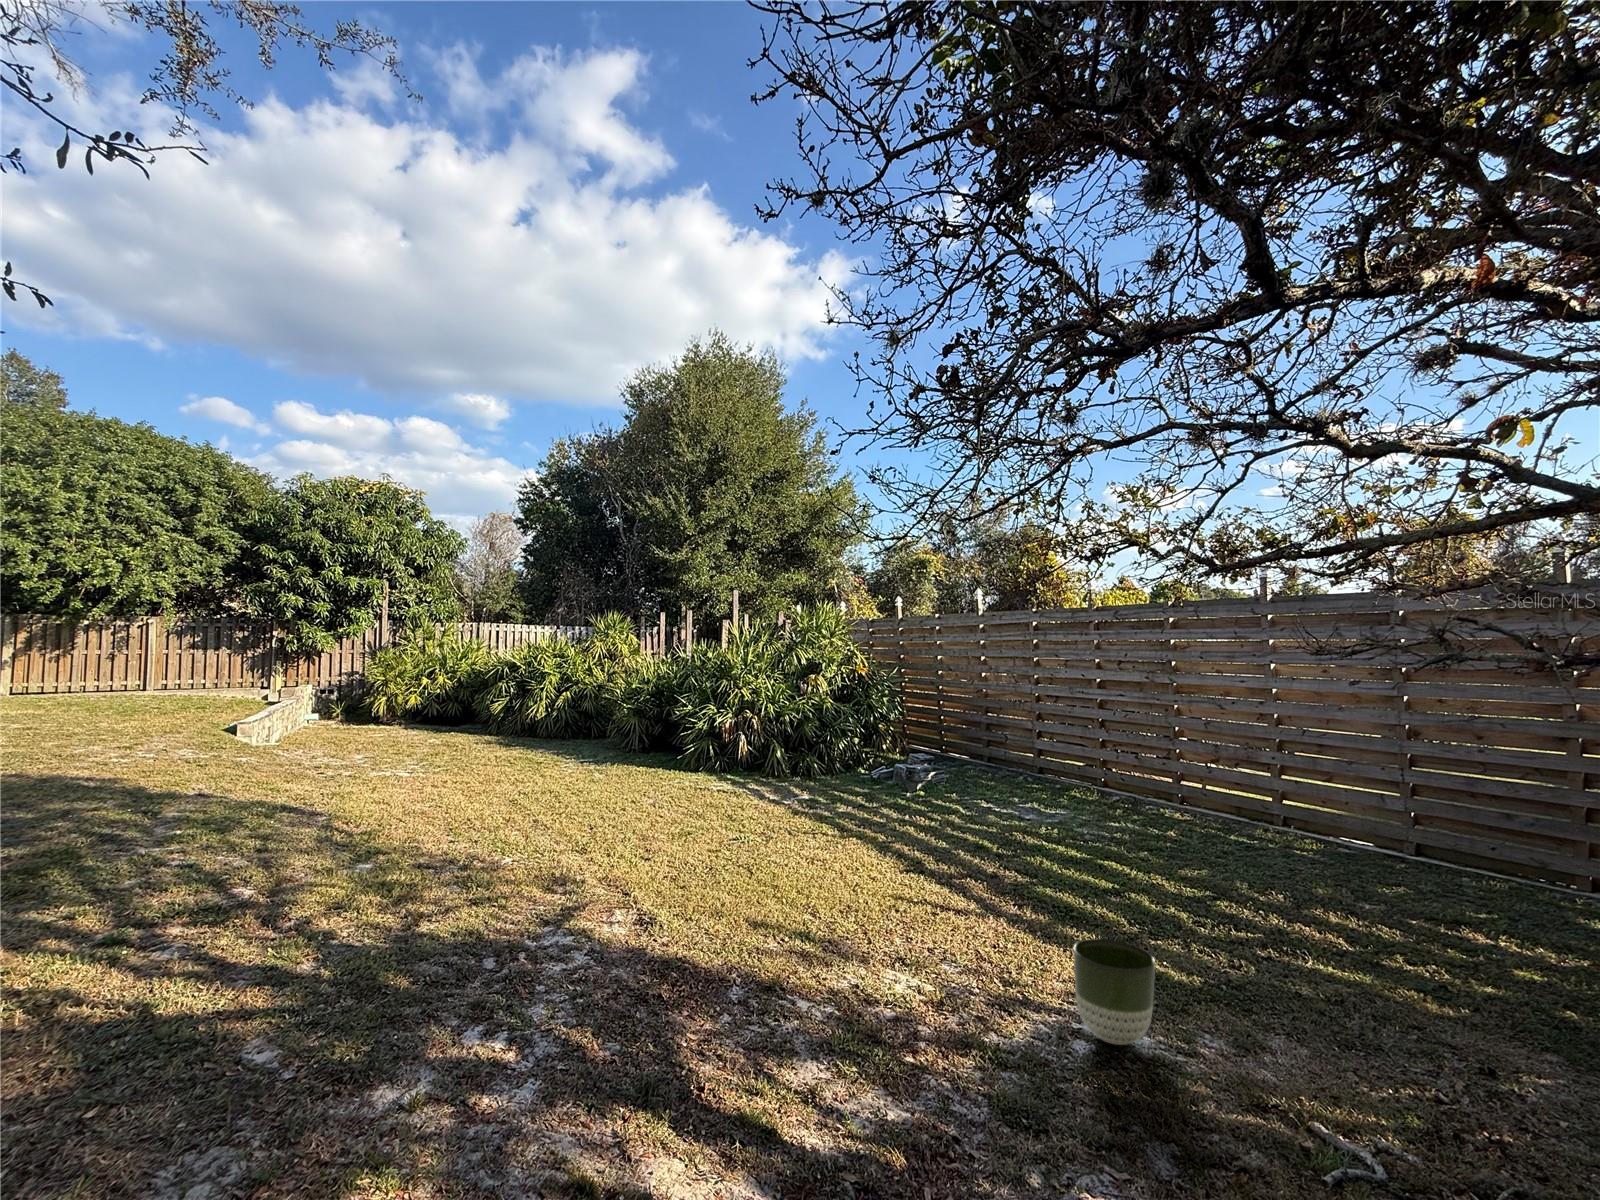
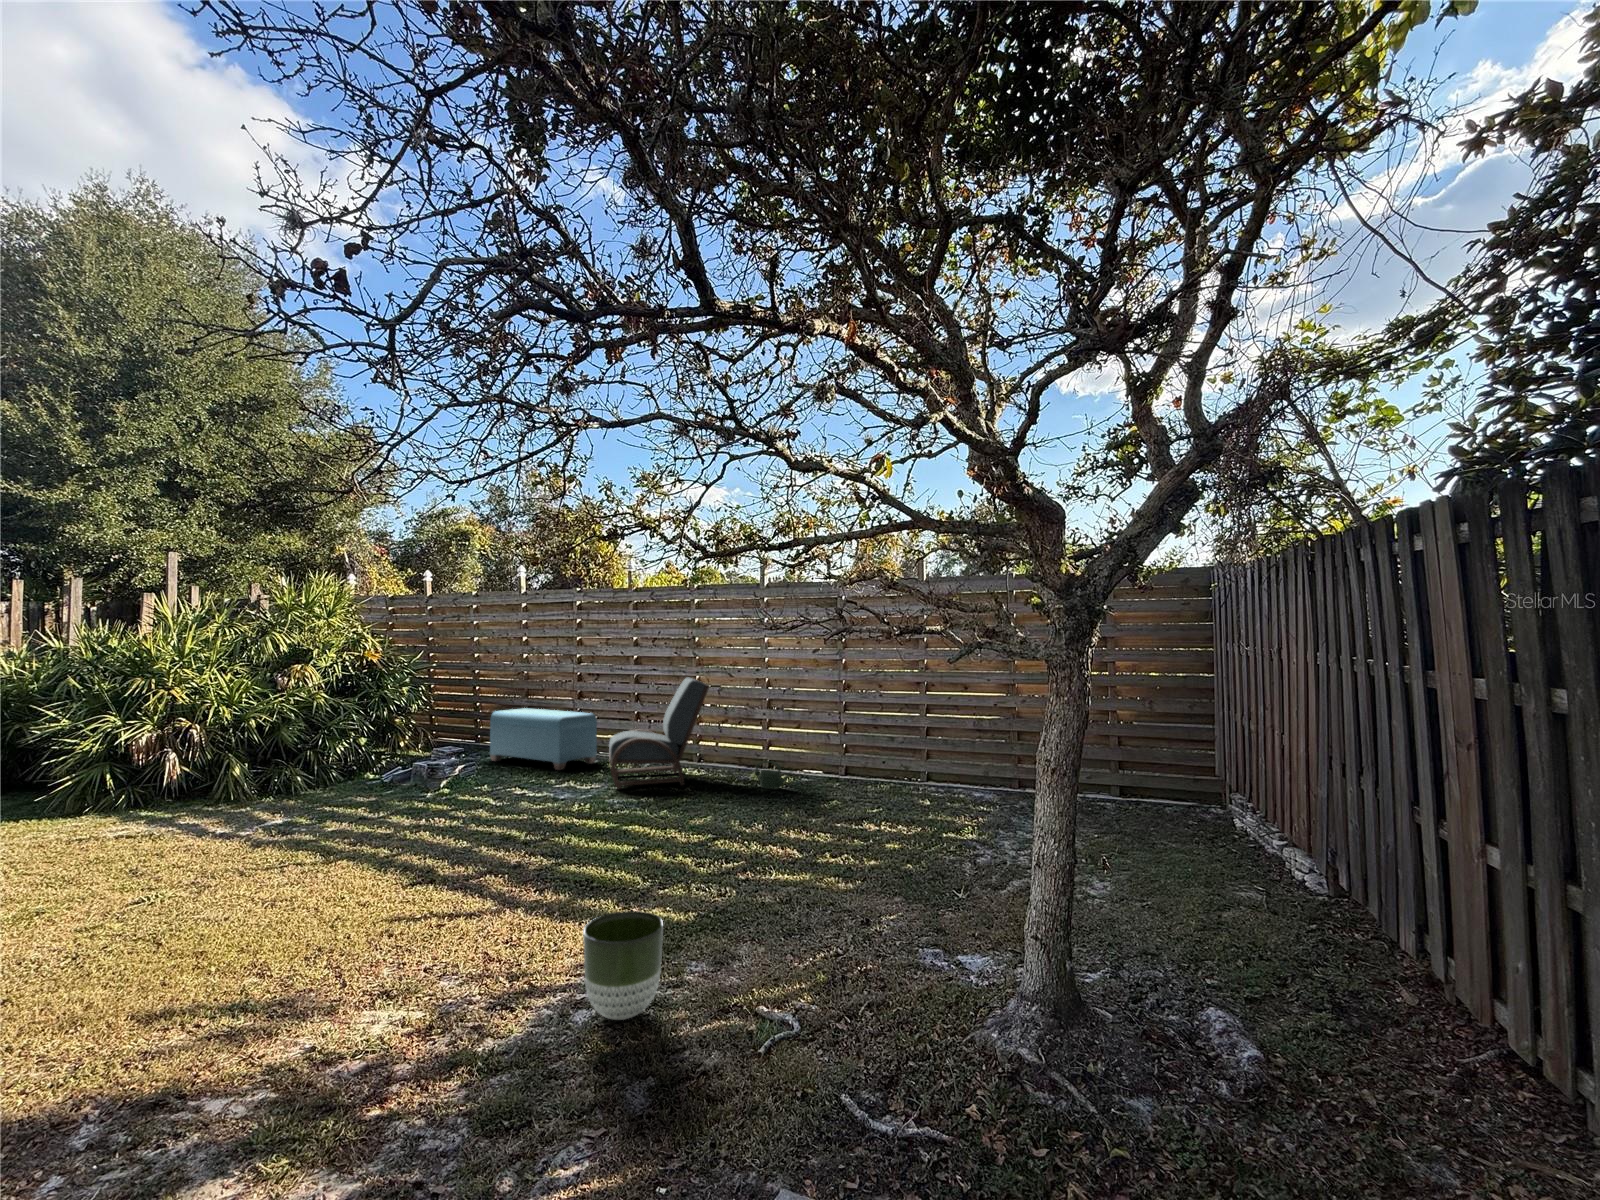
lounge chair: none [1076,707,1193,825] -> present [609,678,709,789]
bench: none [957,725,1061,790] -> present [490,708,597,770]
watering can: none [1253,812,1306,848] -> present [756,761,791,790]

